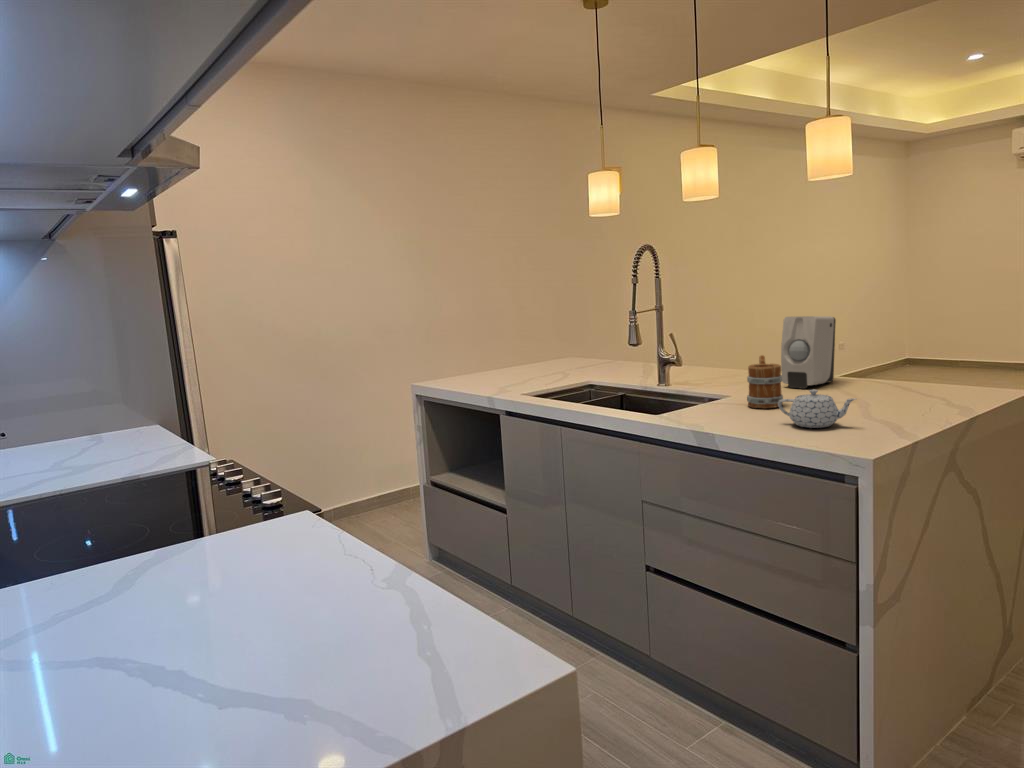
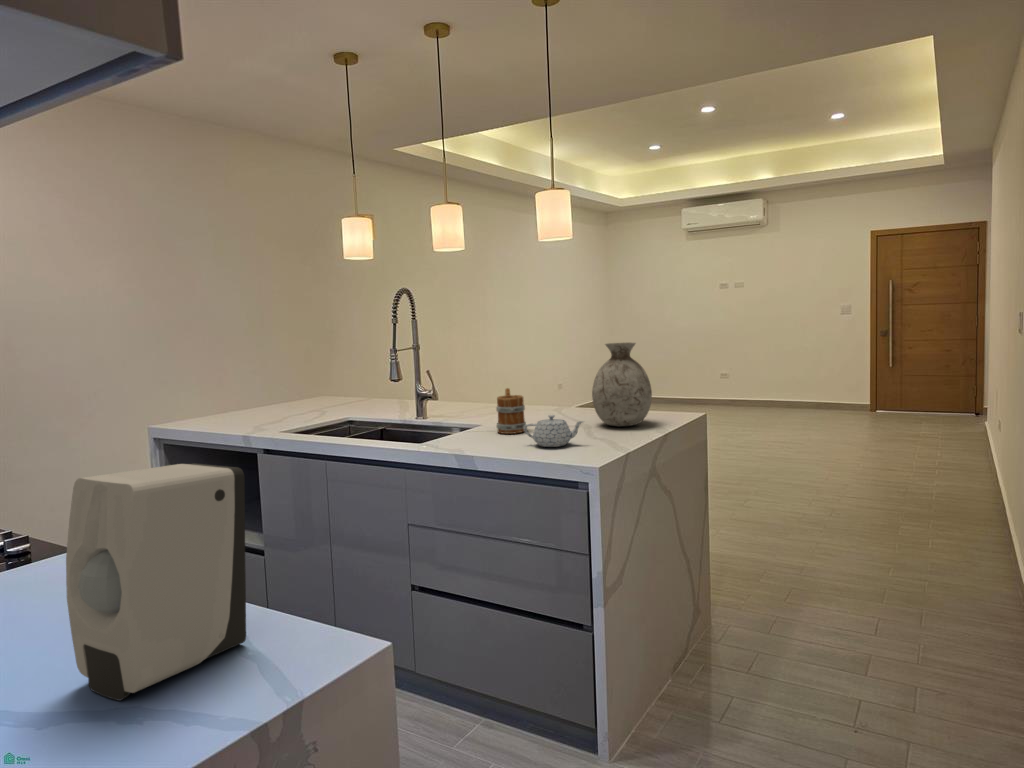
vase: none [871,300,955,405] -> present [592,342,652,426]
soap dispenser: present [781,316,836,389] -> present [66,463,246,701]

